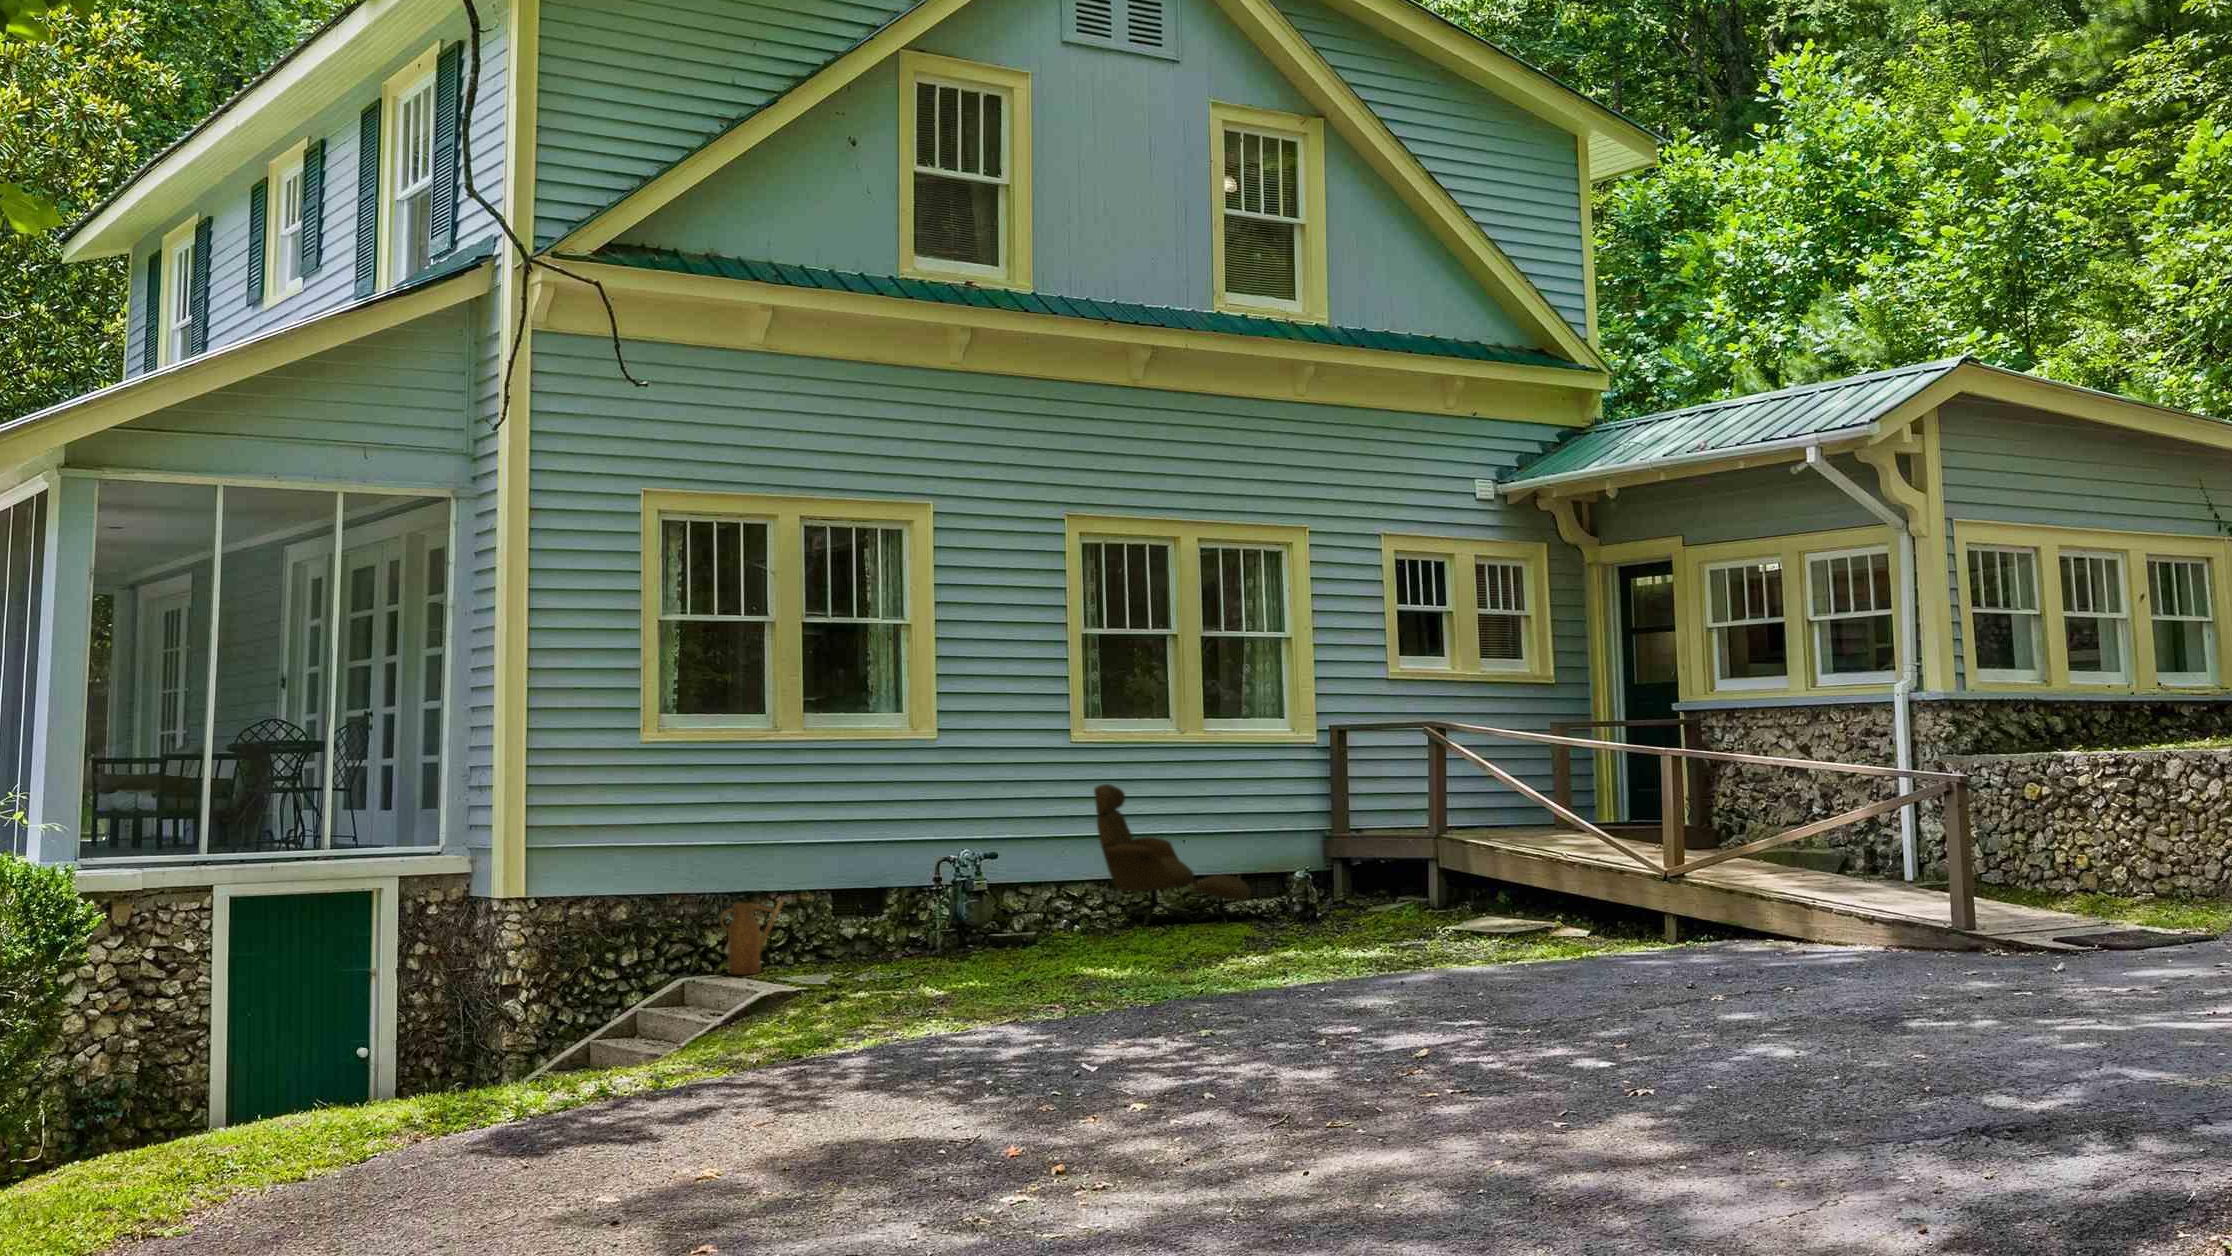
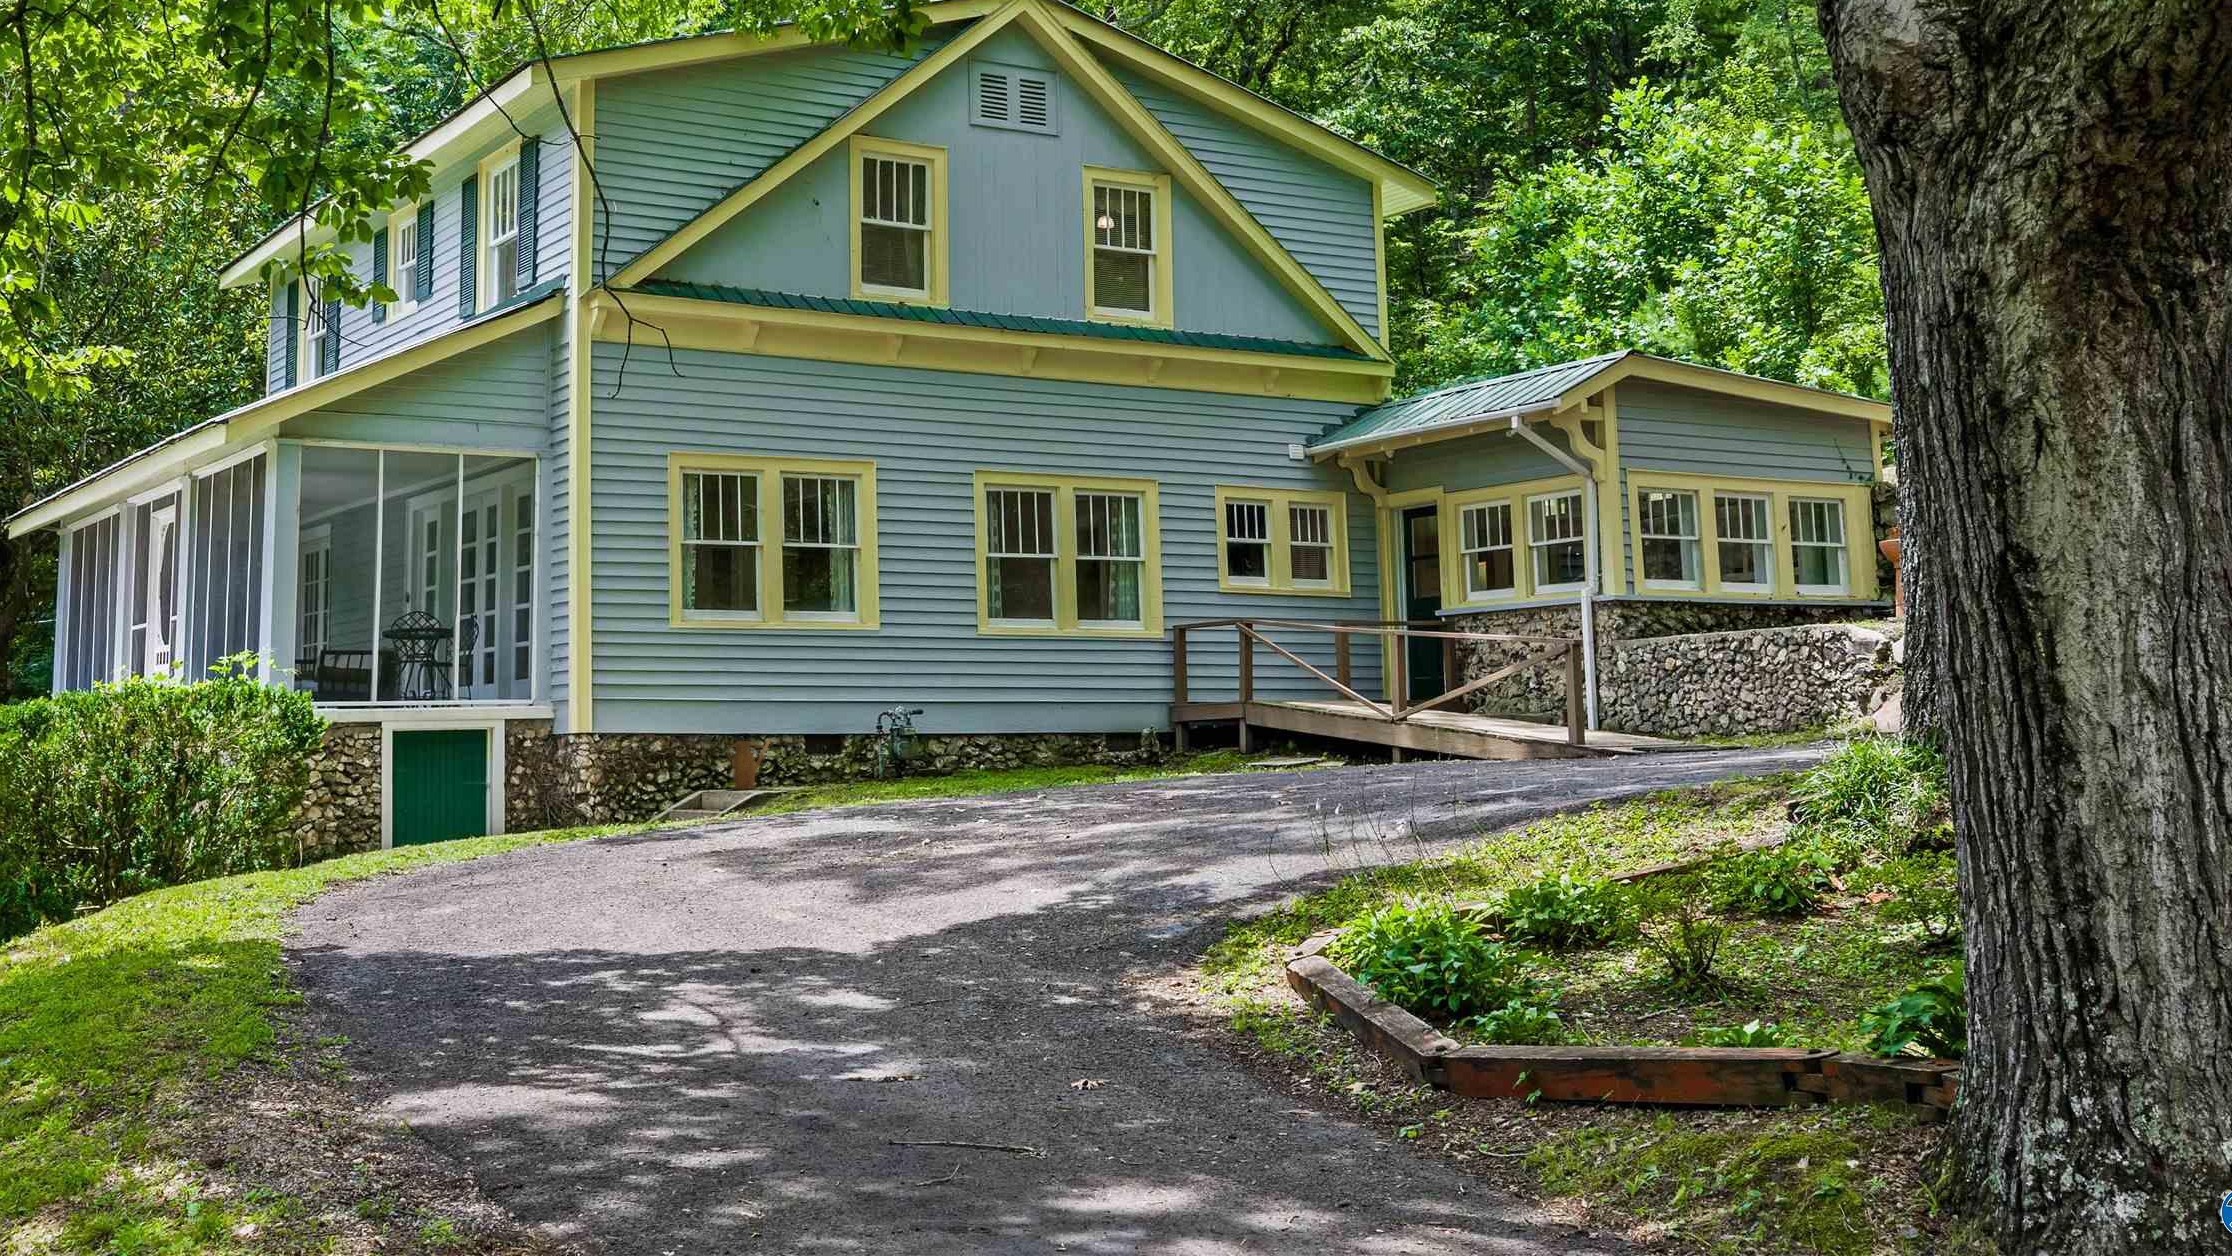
lounge chair: present [1094,784,1251,925] -> none [992,665,1106,763]

